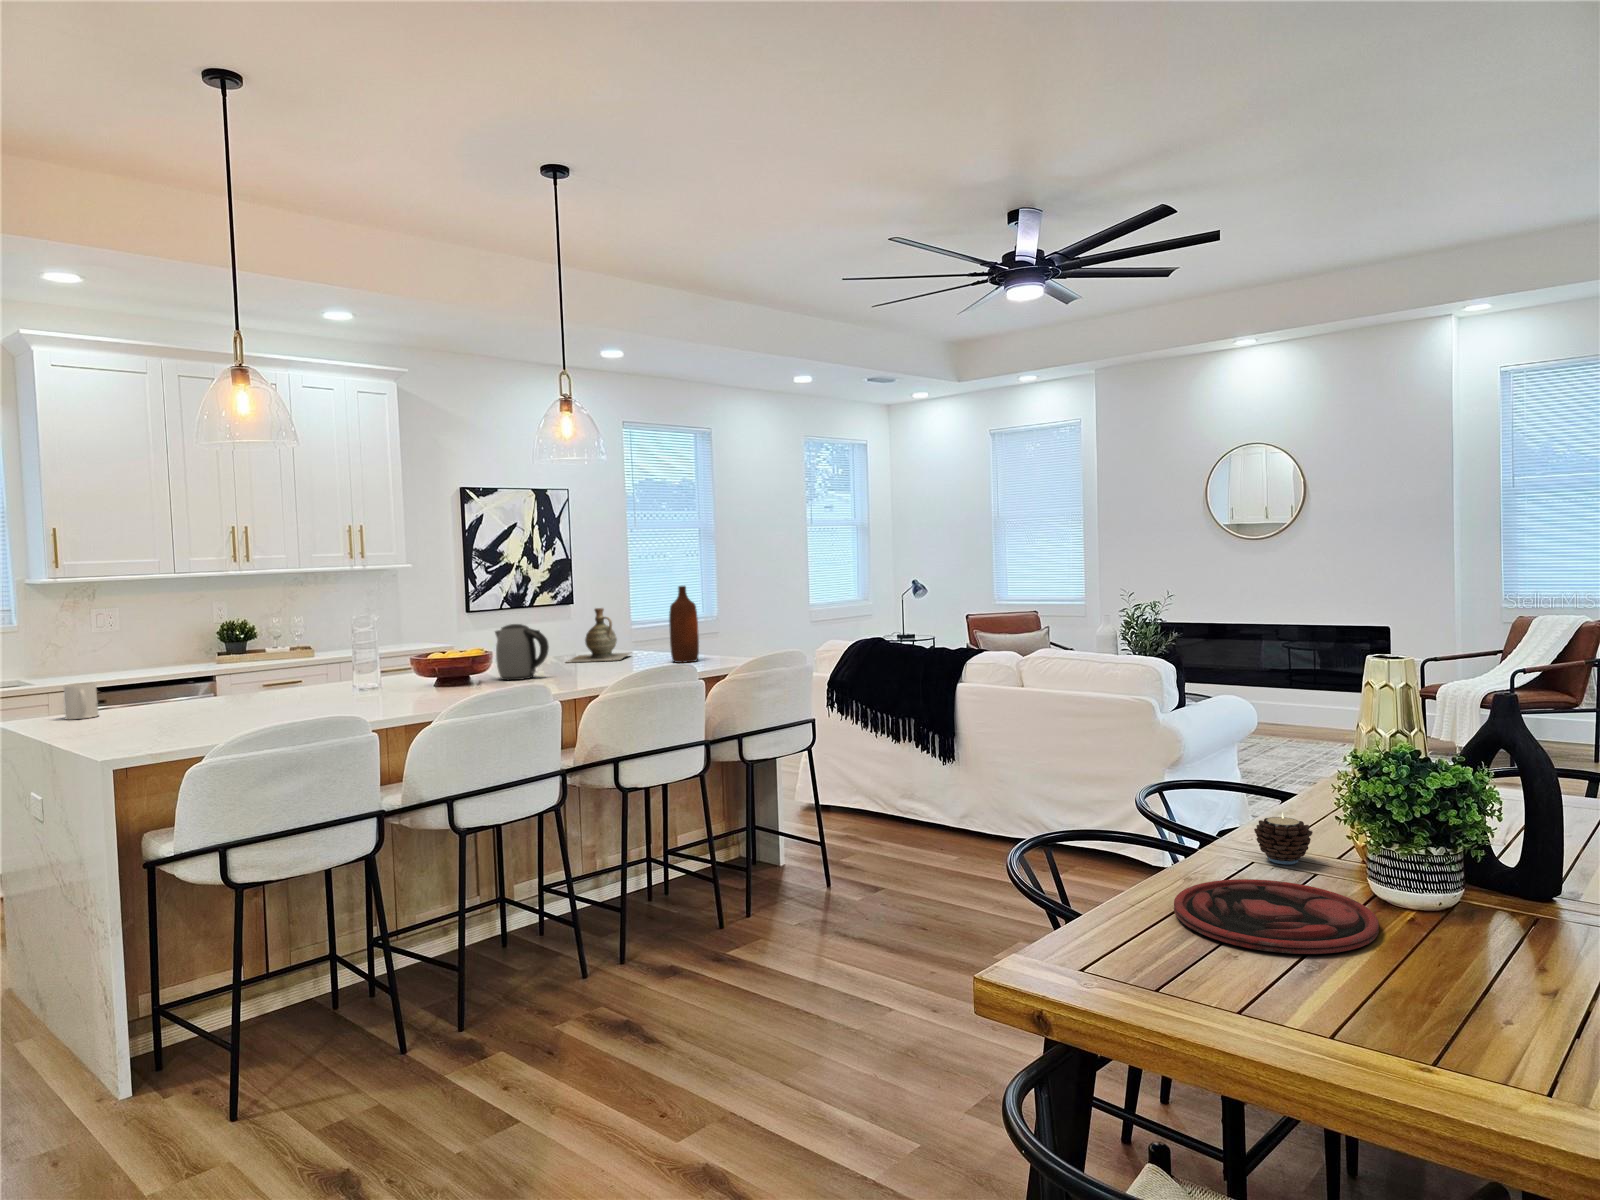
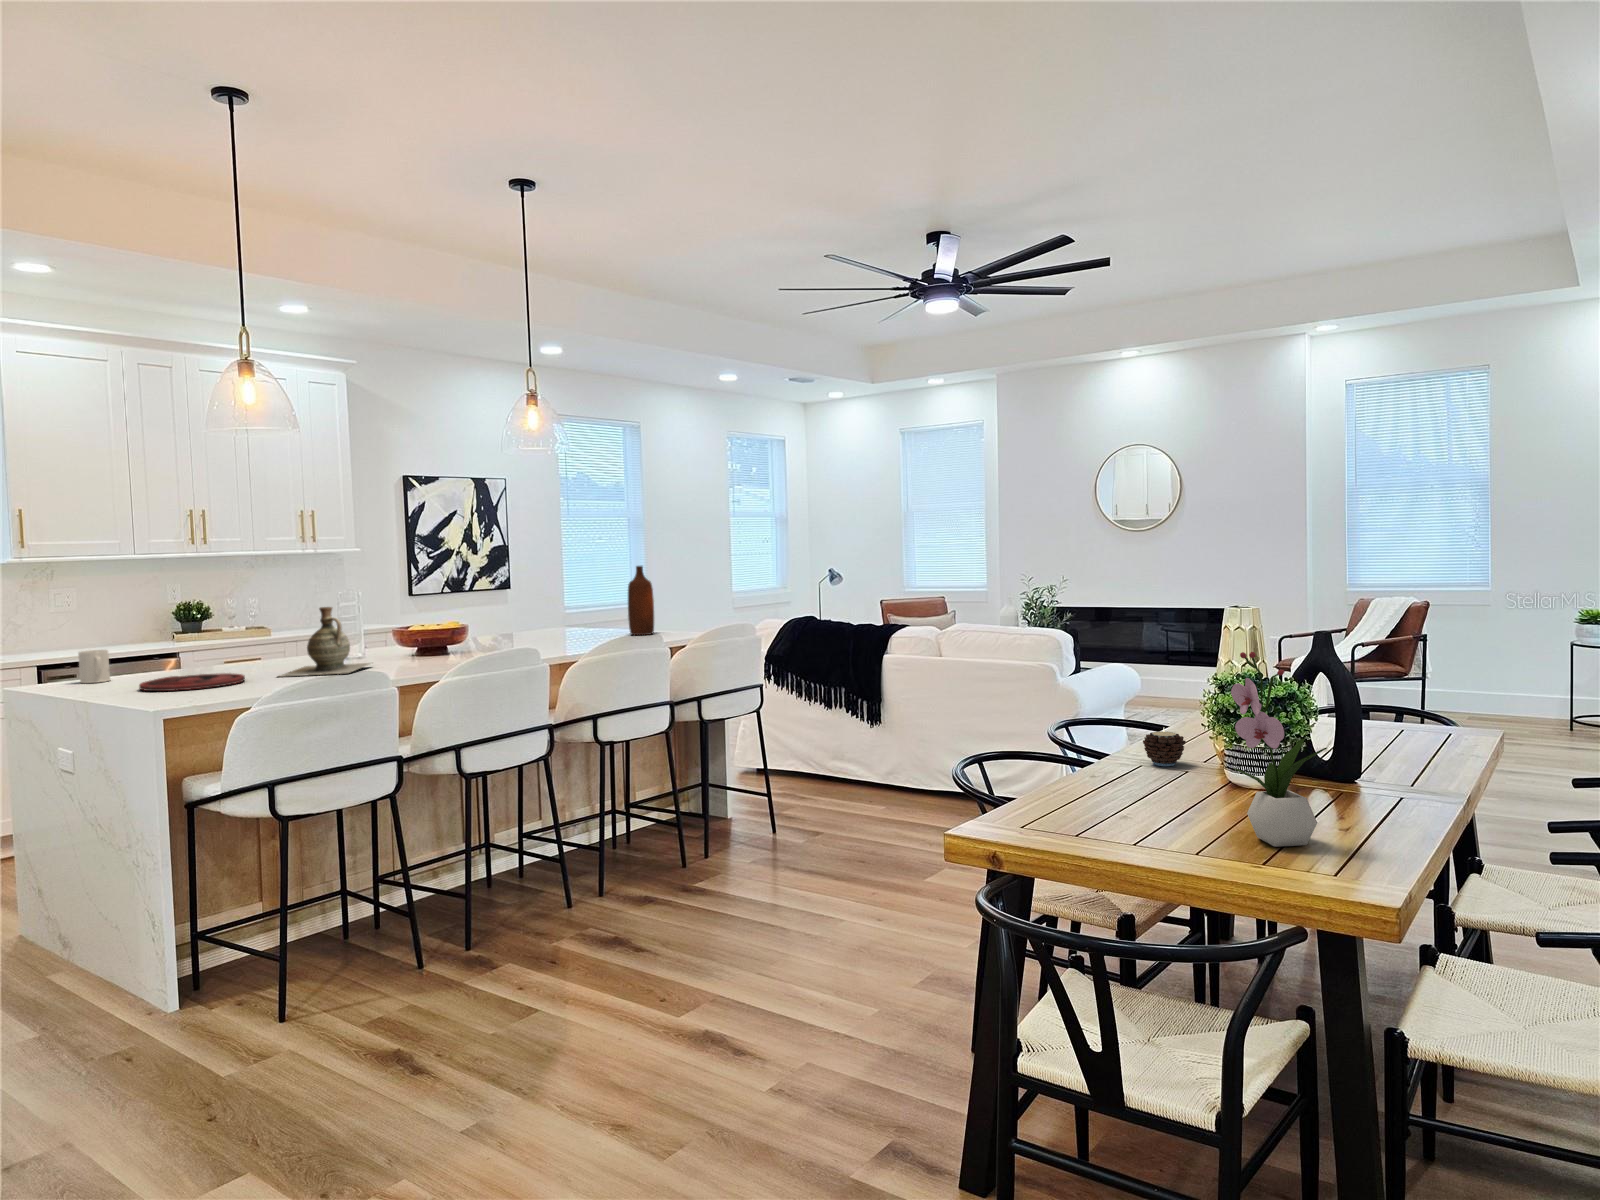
ceramic jug: present [568,608,629,662] -> present [280,607,370,677]
kettle: present [495,624,549,680] -> none [471,599,523,650]
flower arrangement: none [1381,741,1533,1029] -> present [1231,652,1327,847]
plate: present [1174,879,1379,954] -> present [139,673,245,691]

